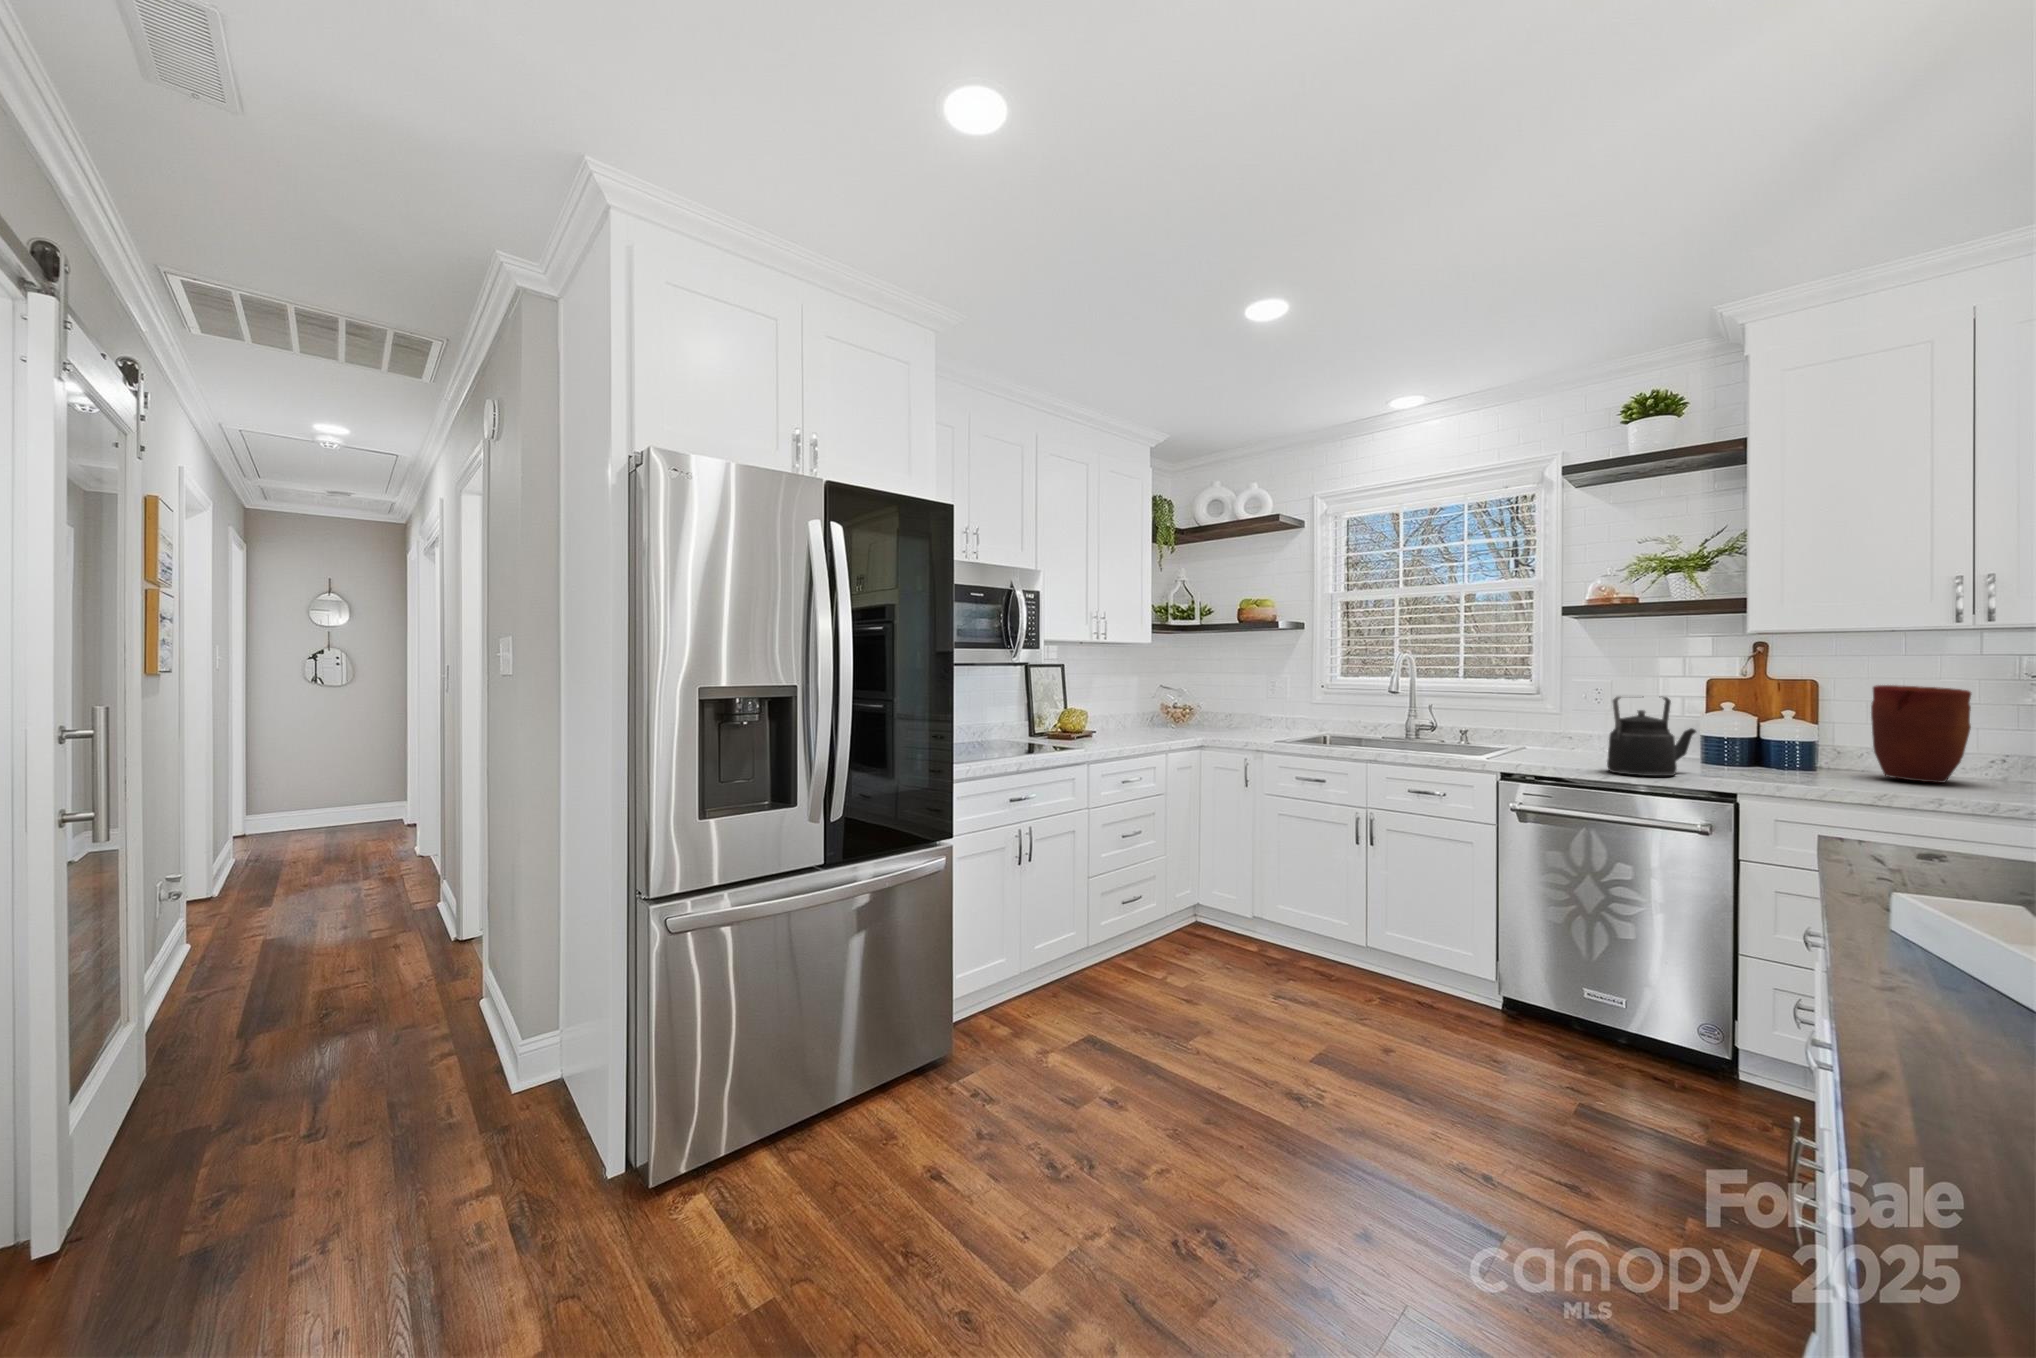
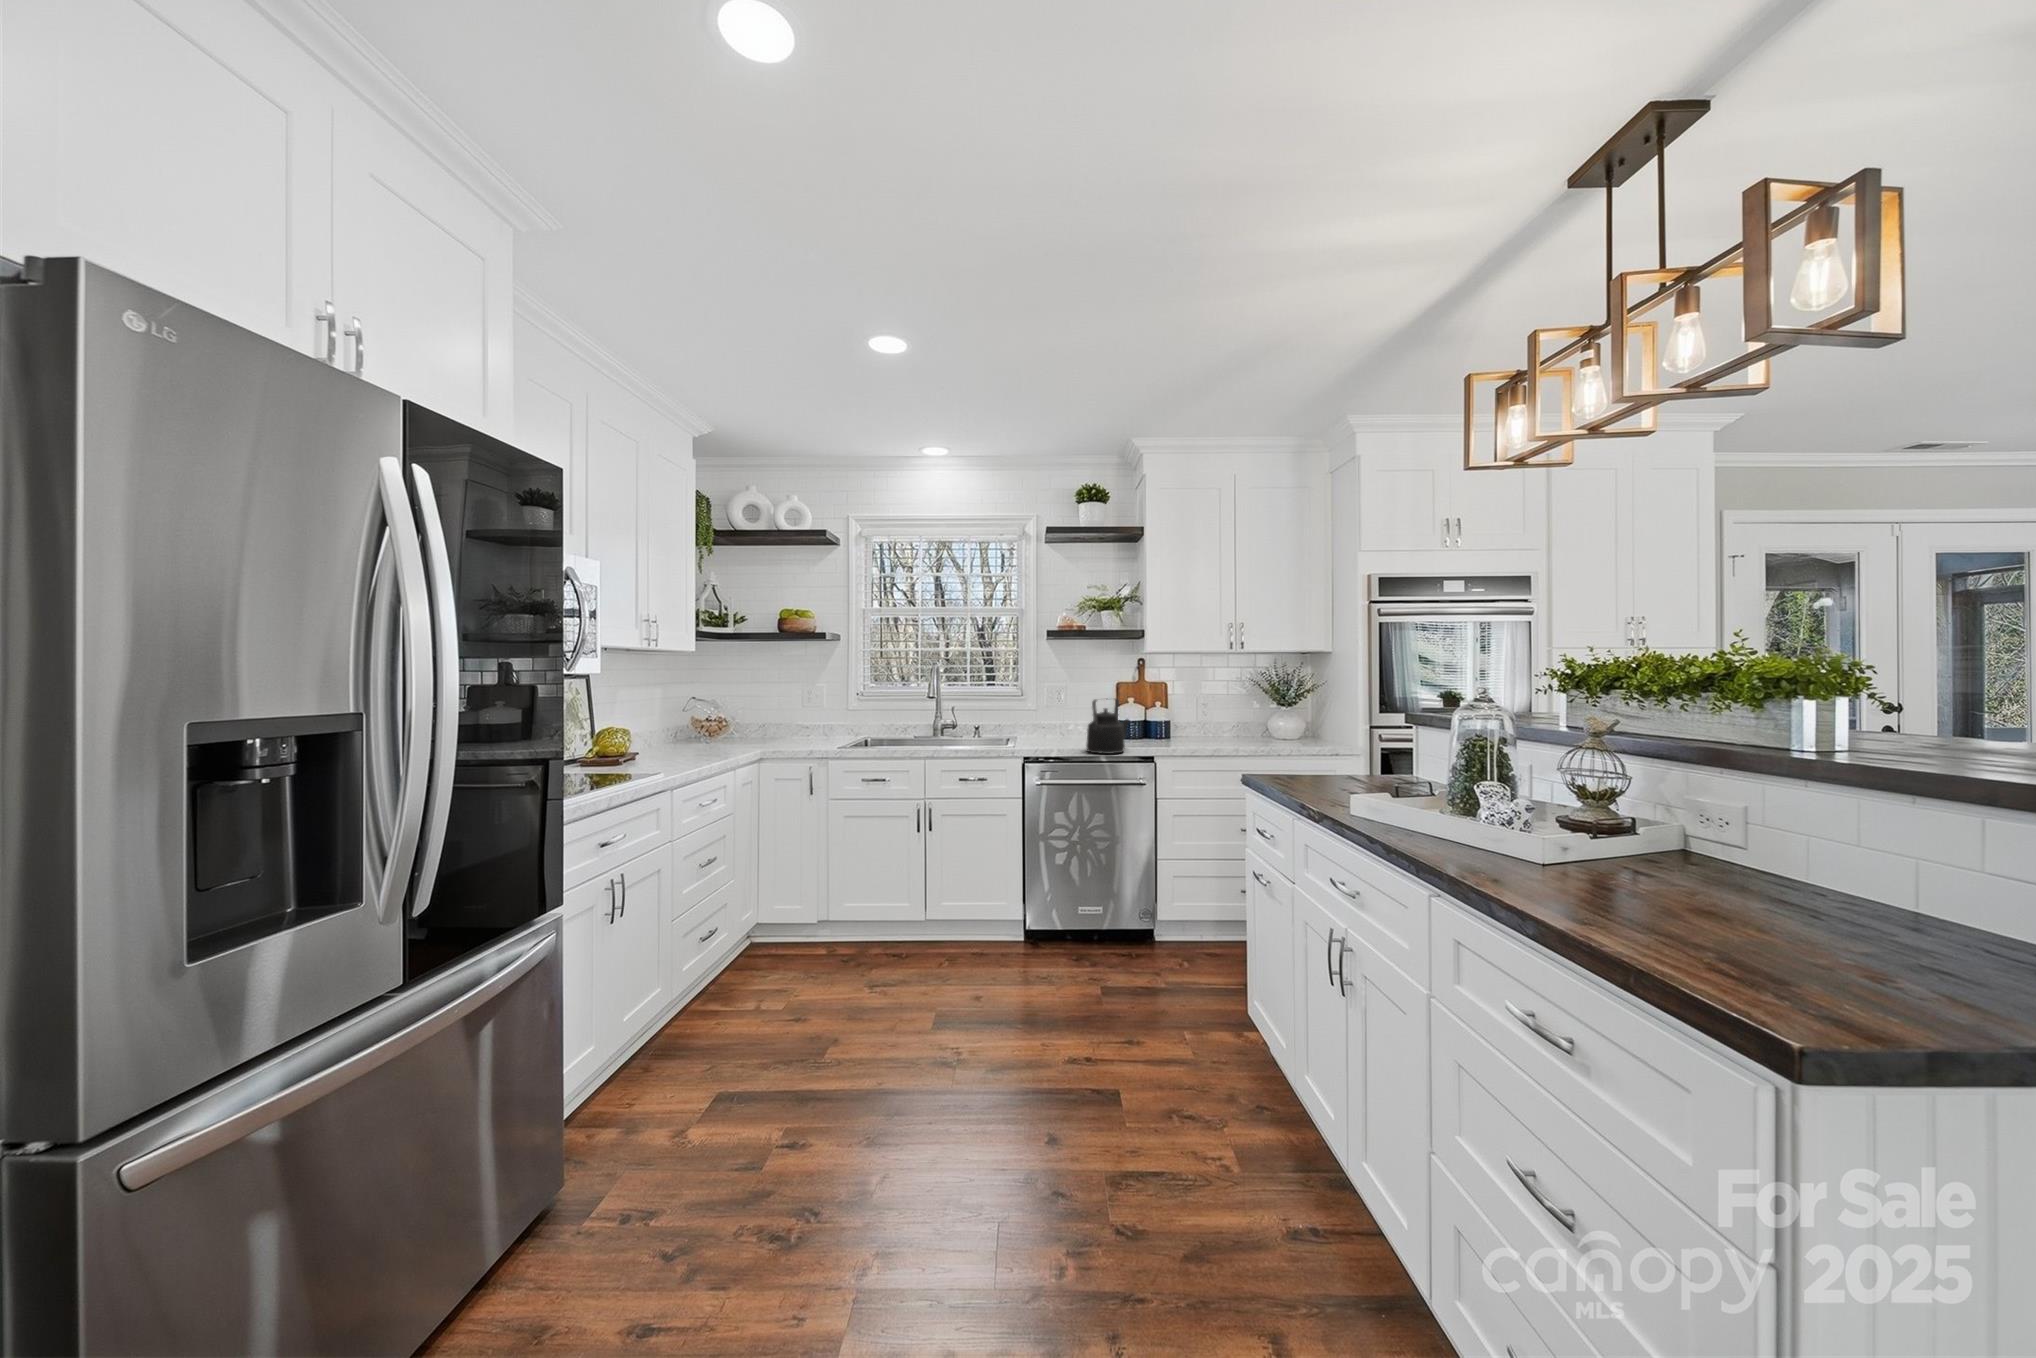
vase: present [1871,685,1971,783] -> none [1200,688,1240,744]

